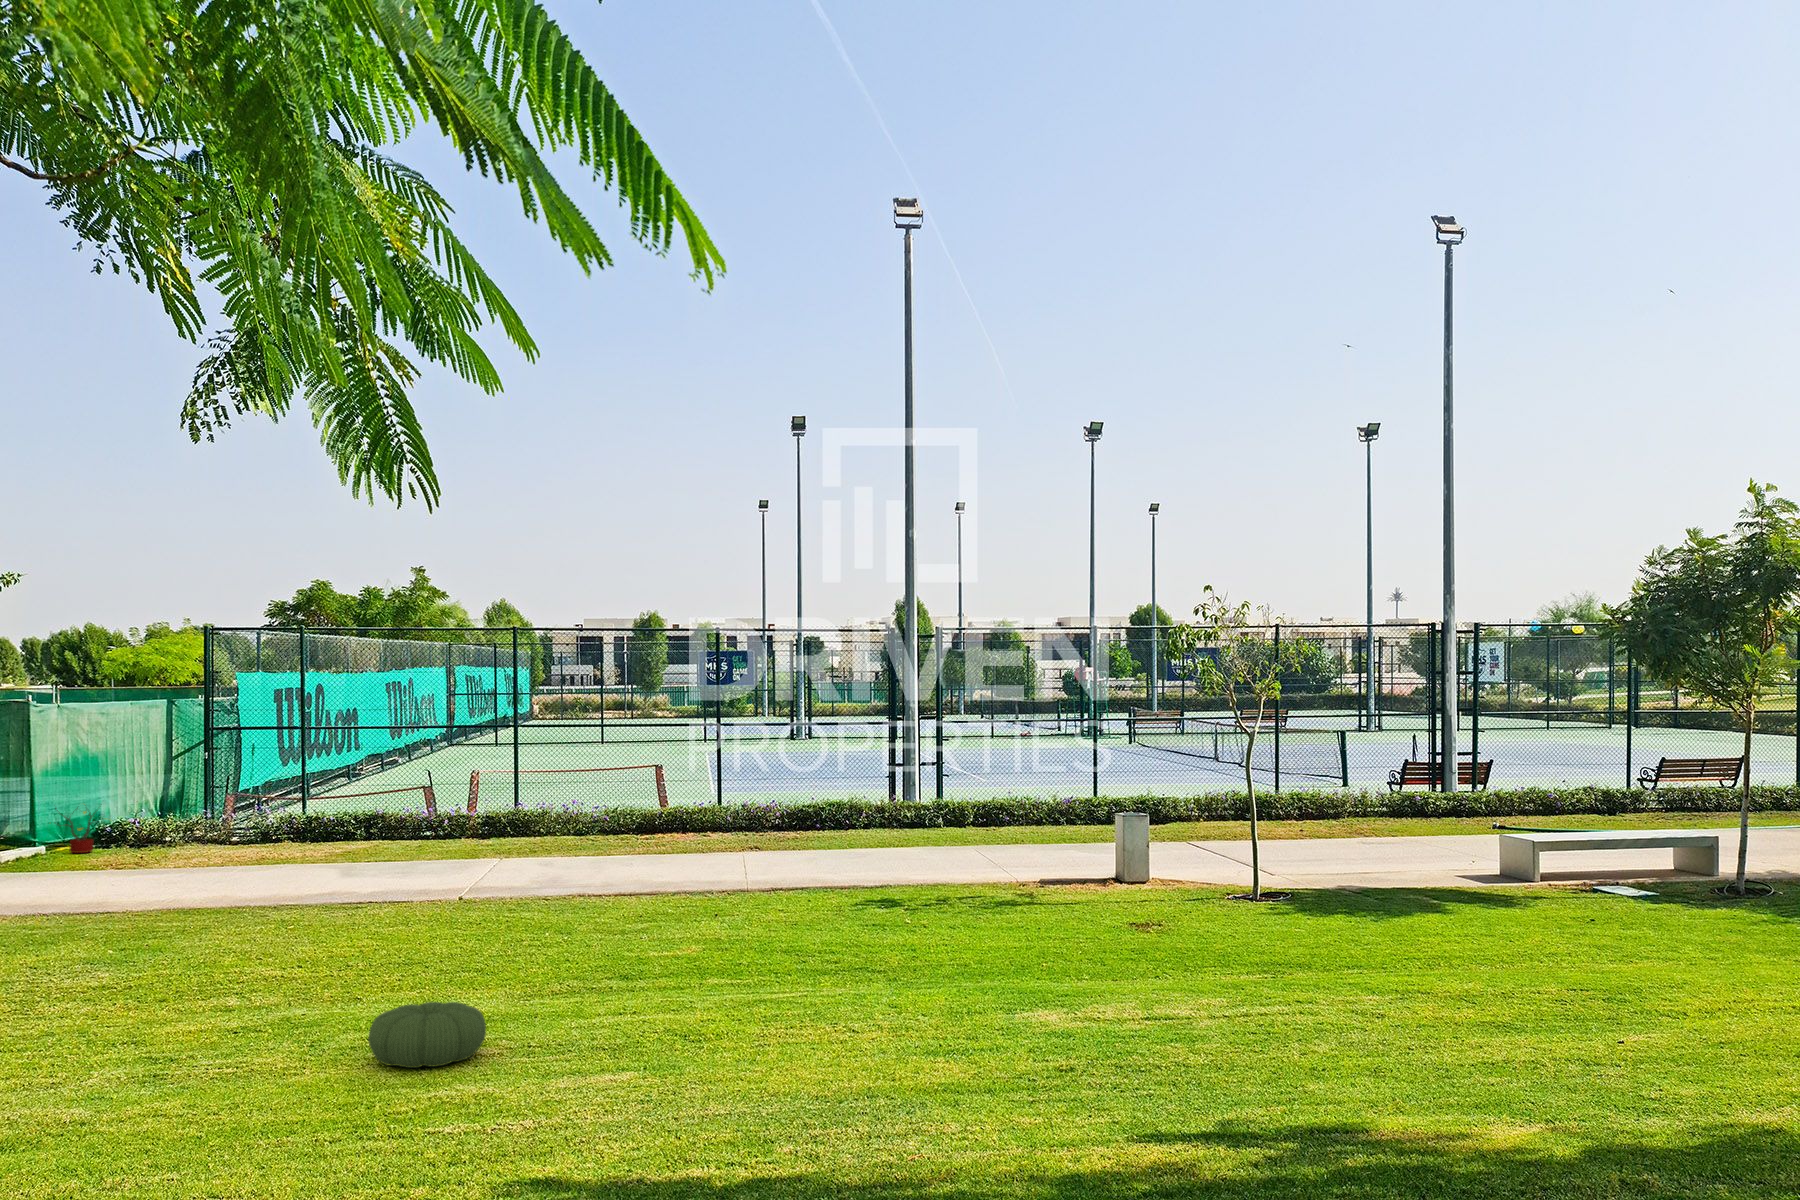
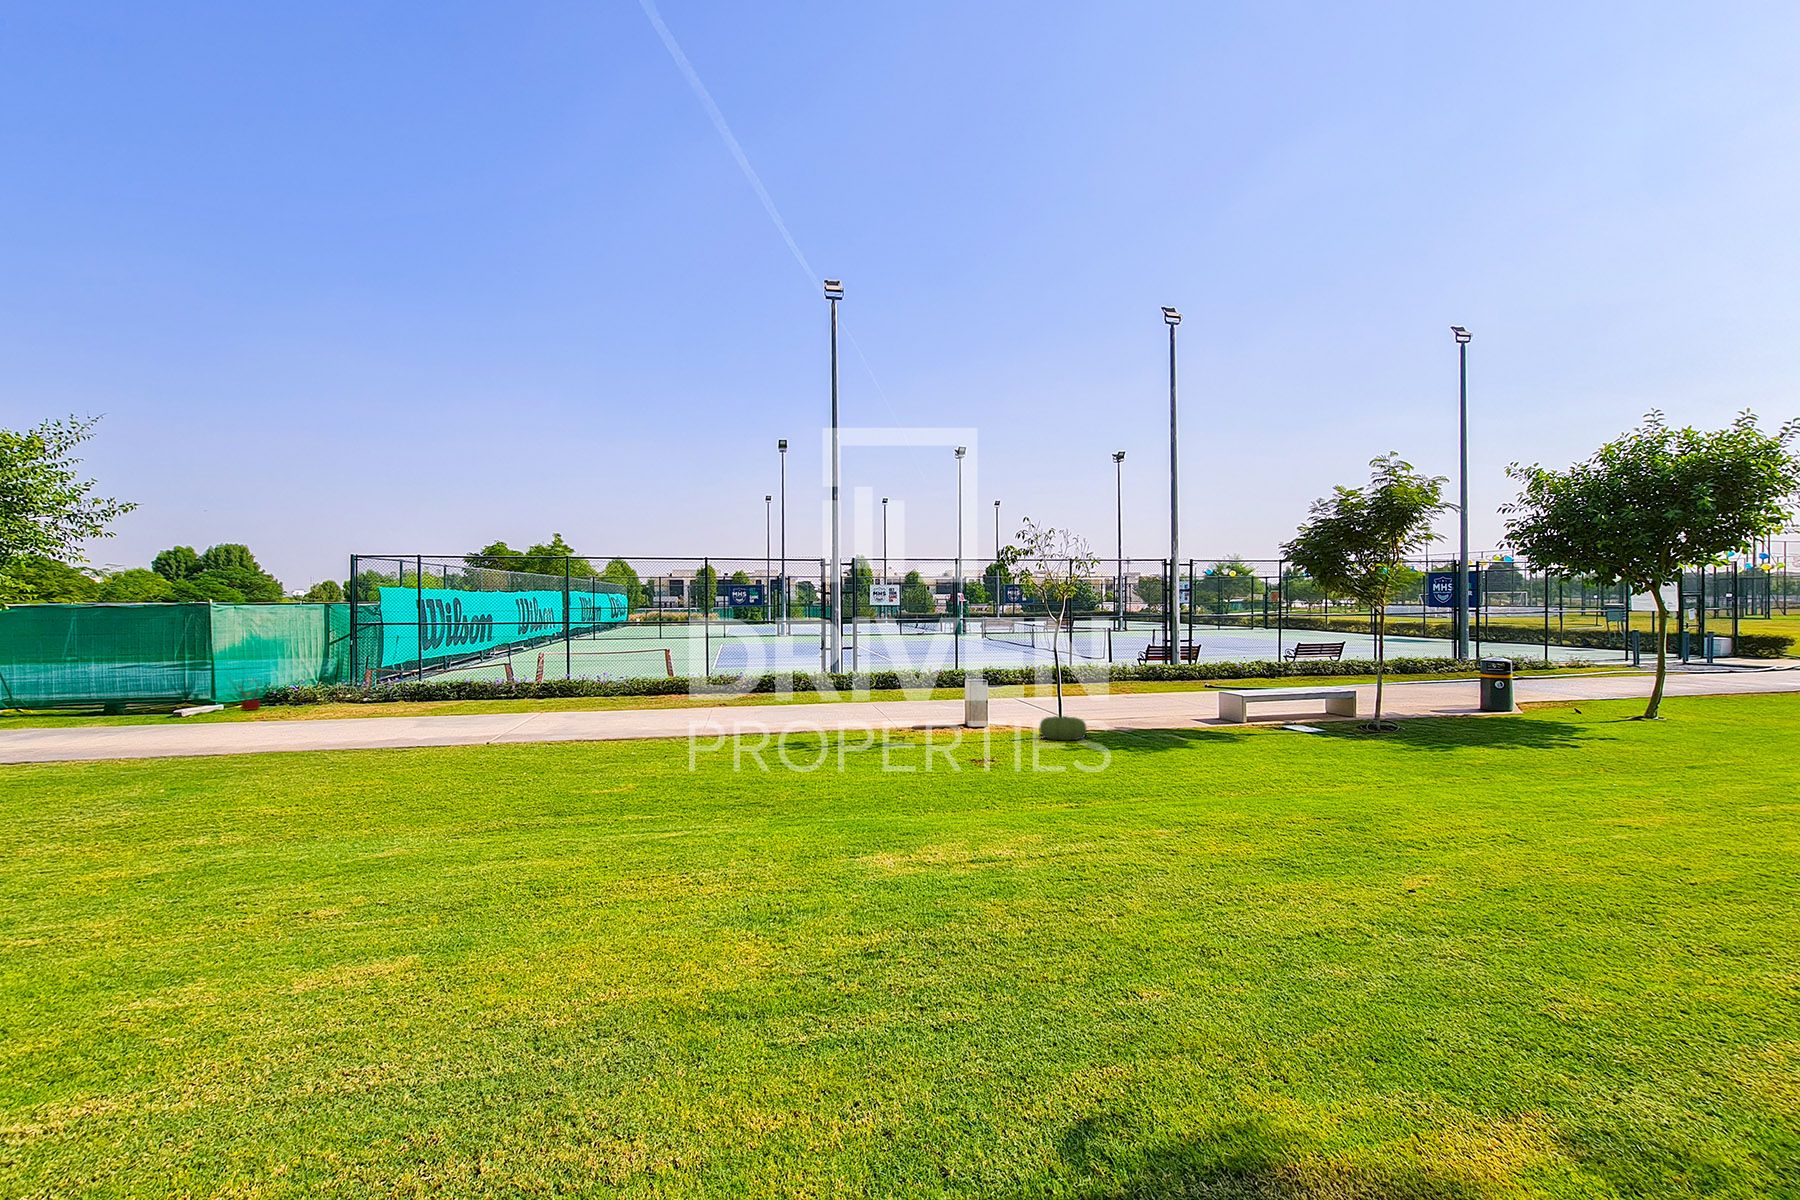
pouf: present [368,1002,486,1068] -> present [1040,716,1087,741]

